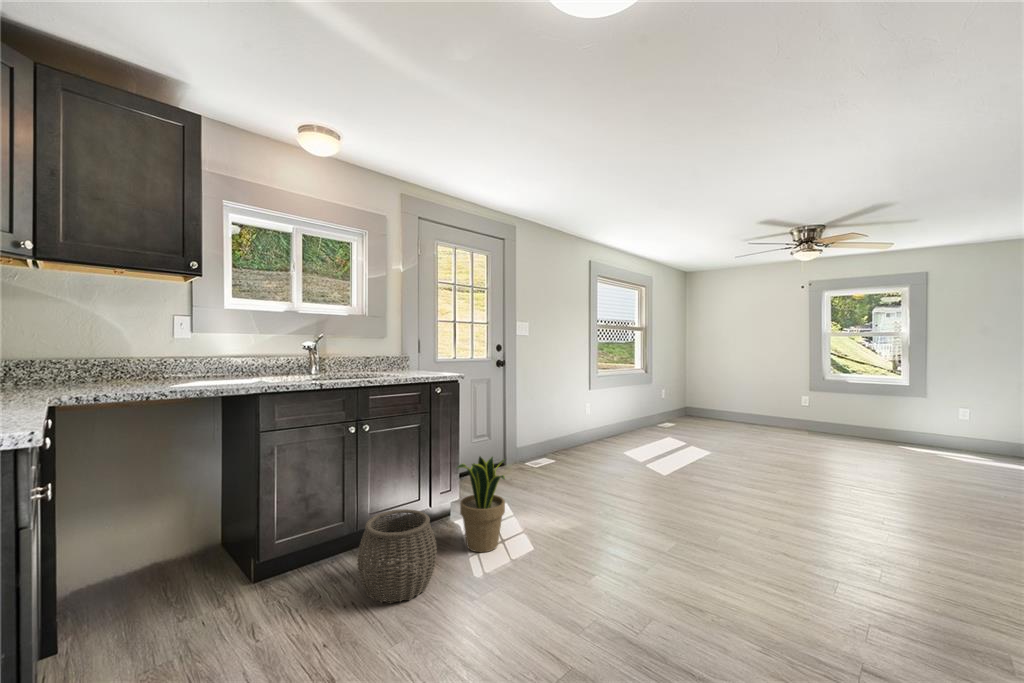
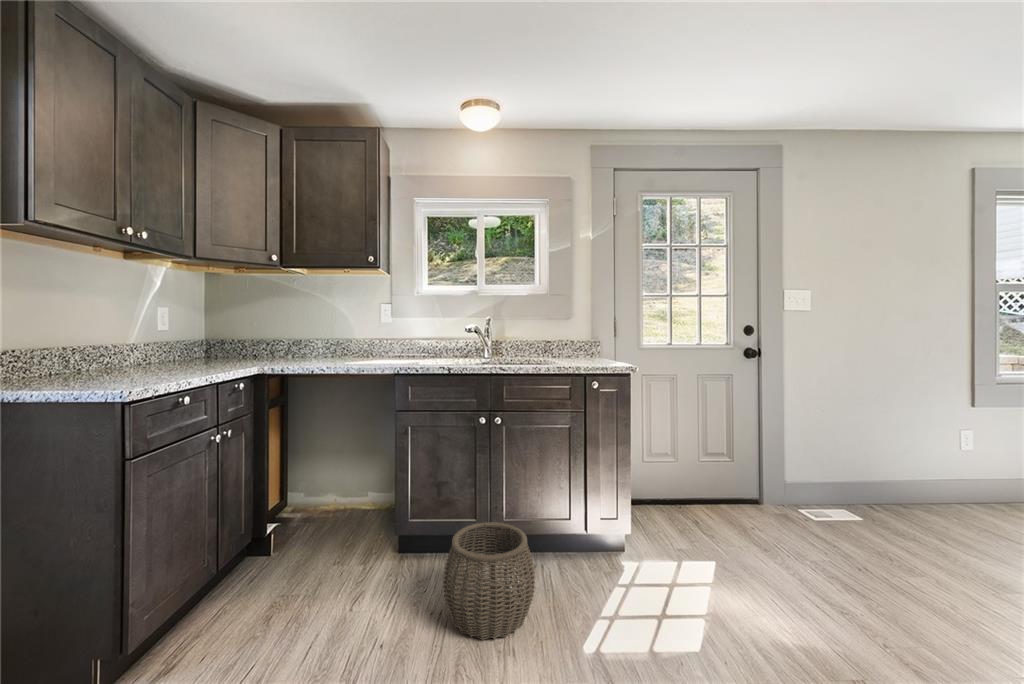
potted plant: present [457,456,505,552] -> none [588,483,672,623]

